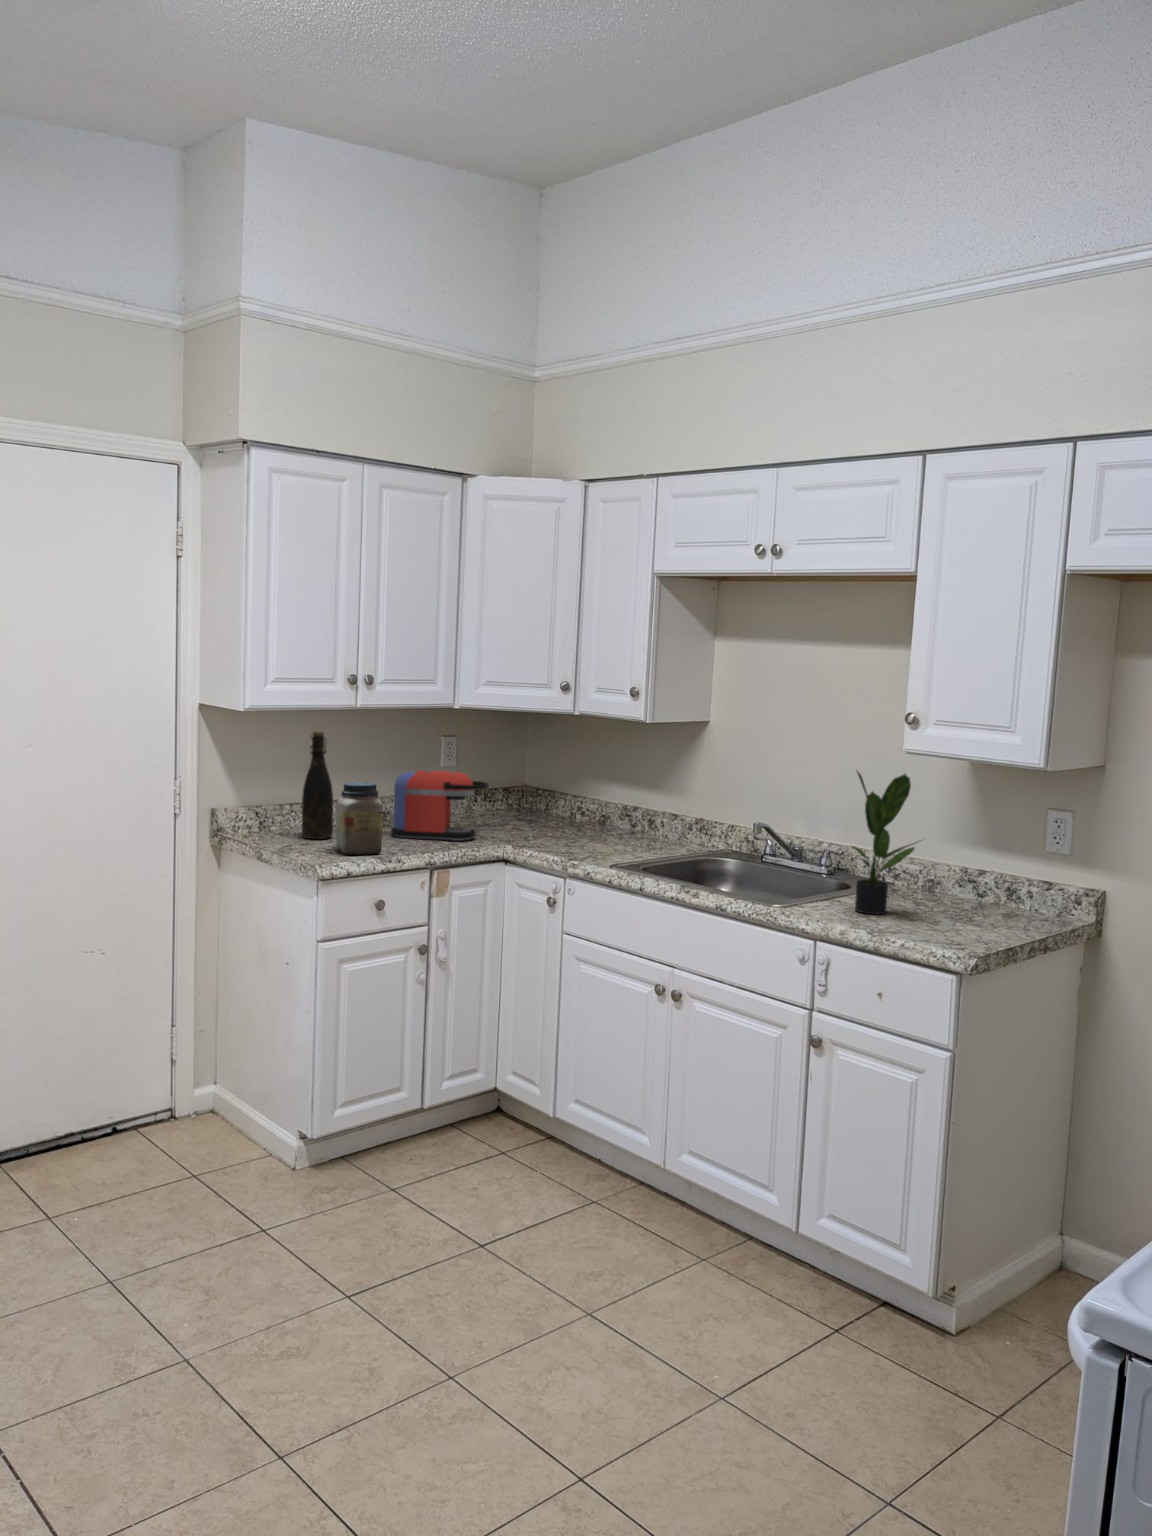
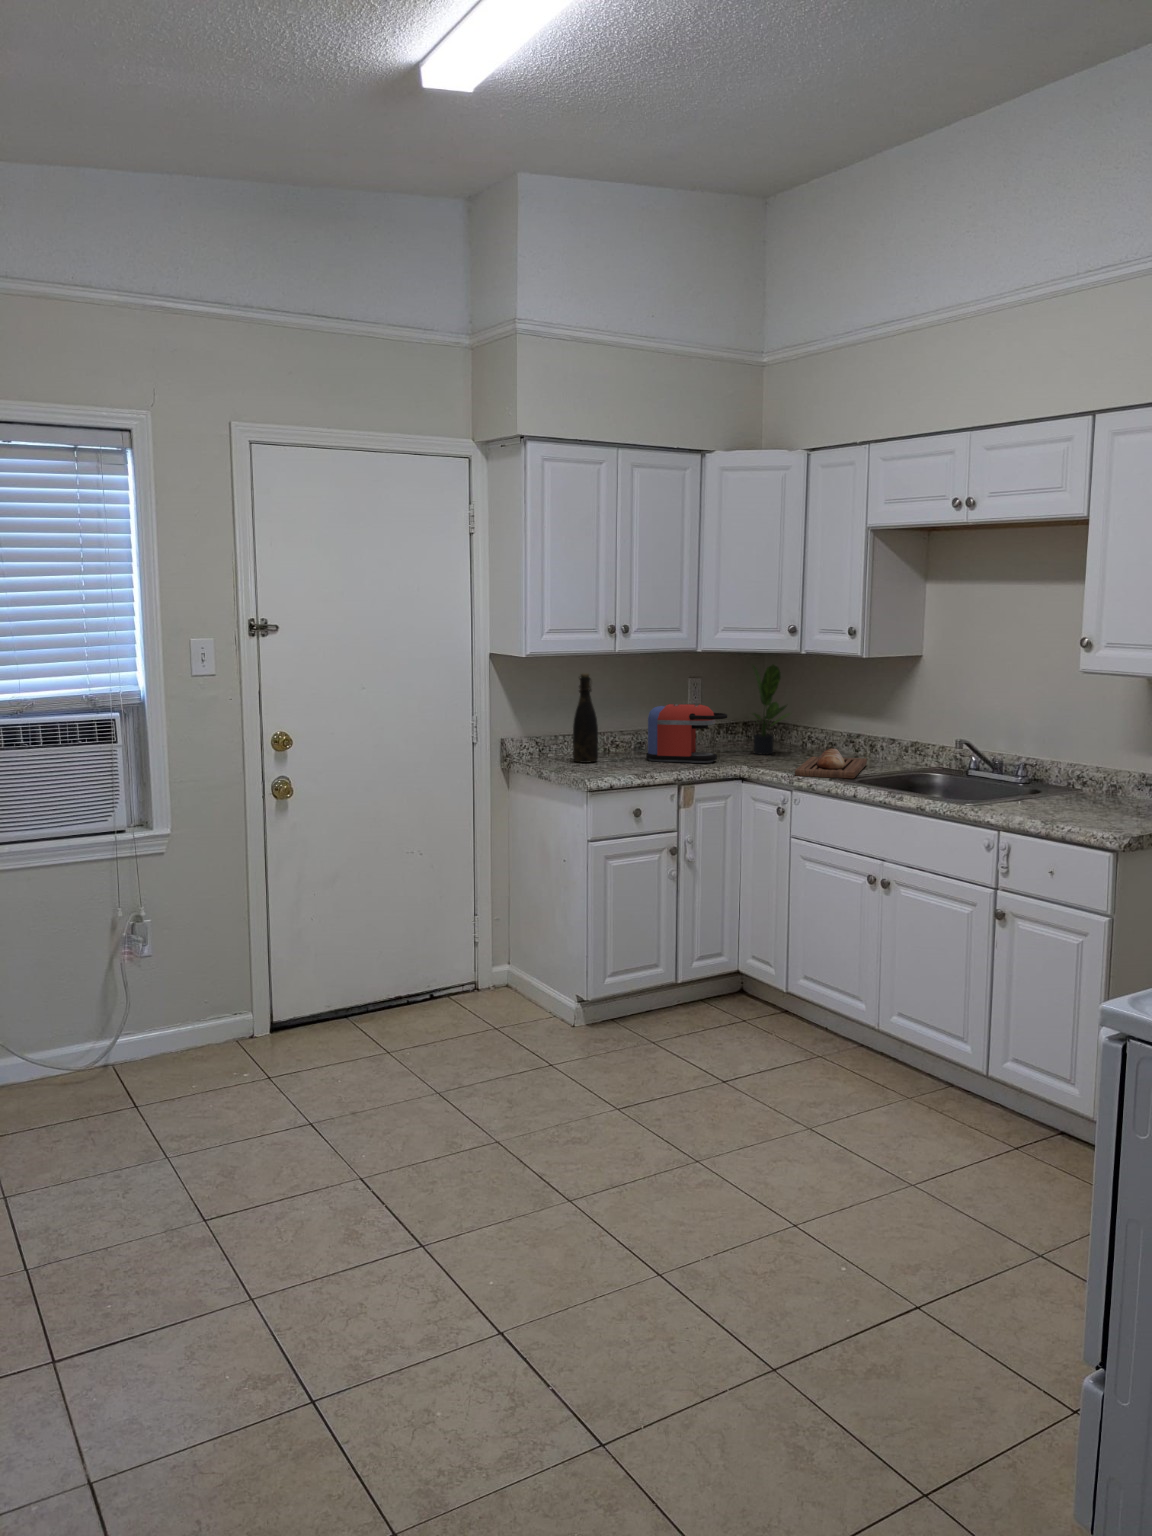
potted plant: present [851,772,916,914] -> present [752,665,790,754]
jar: present [336,782,383,855] -> none [601,714,639,773]
bread loaf: none [568,826,647,864] -> present [795,749,867,779]

